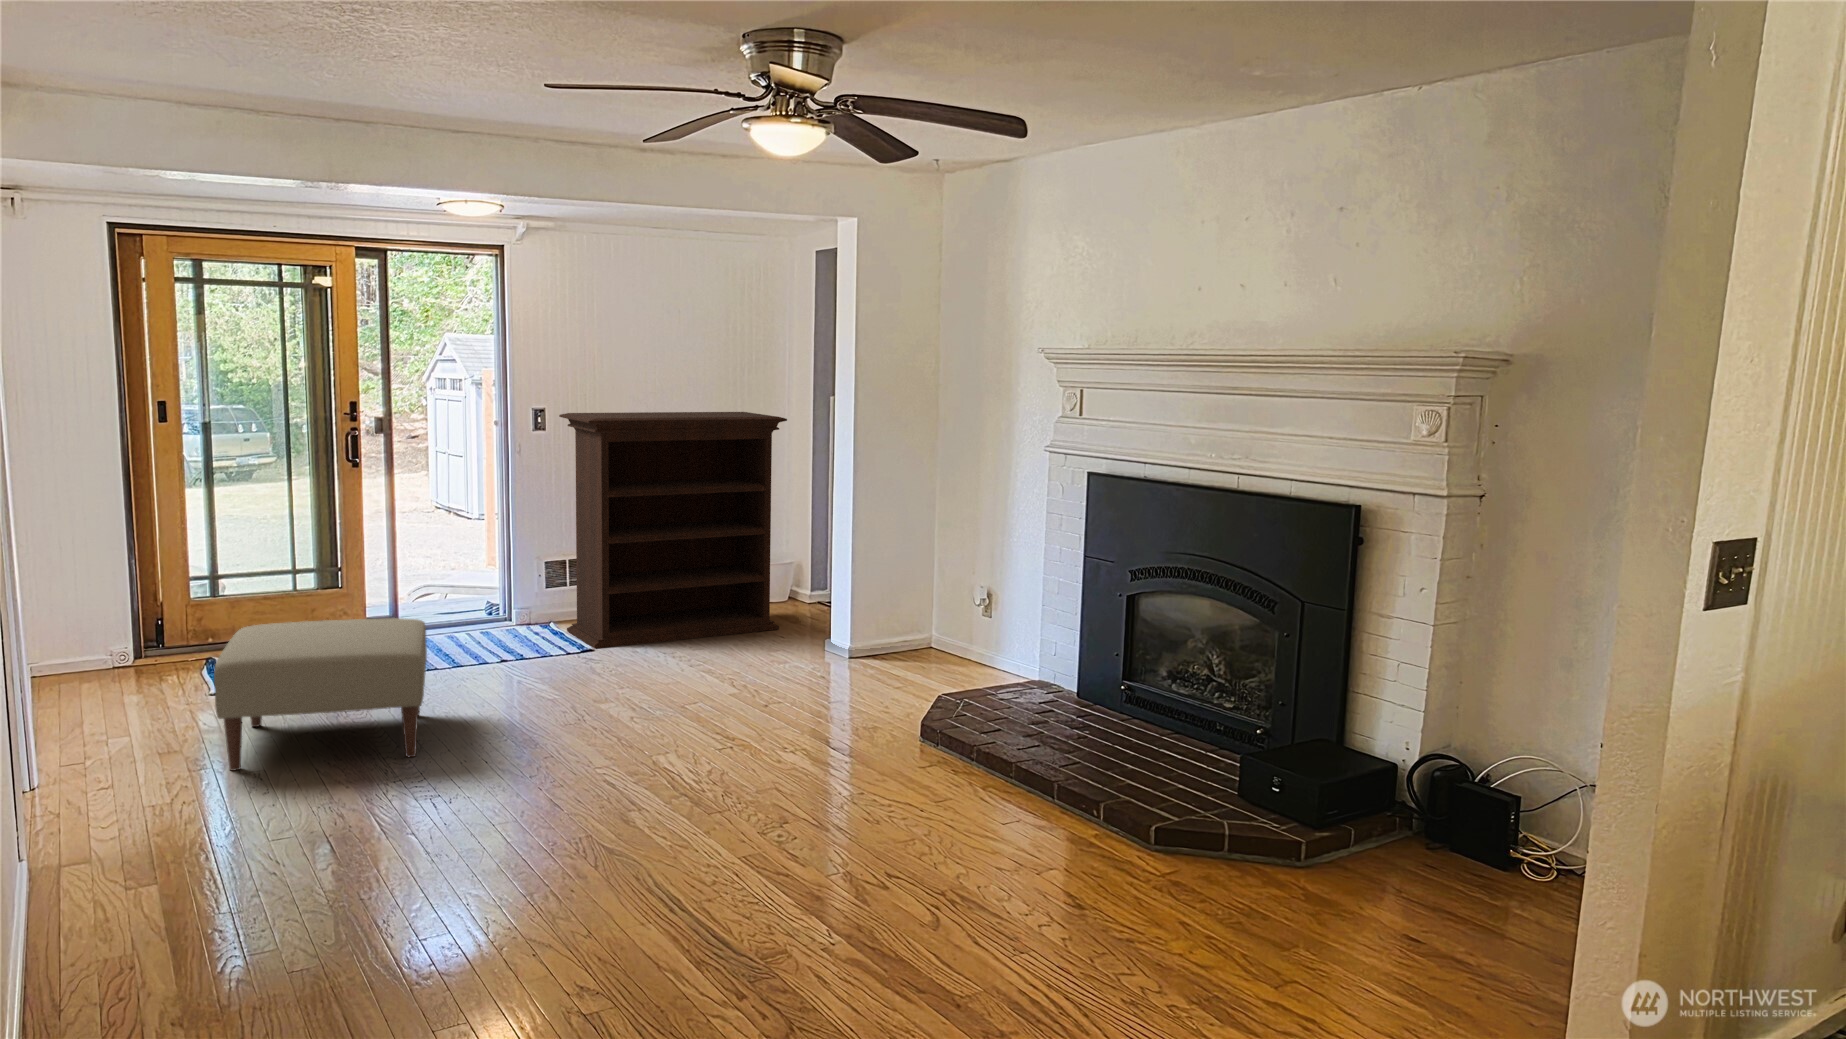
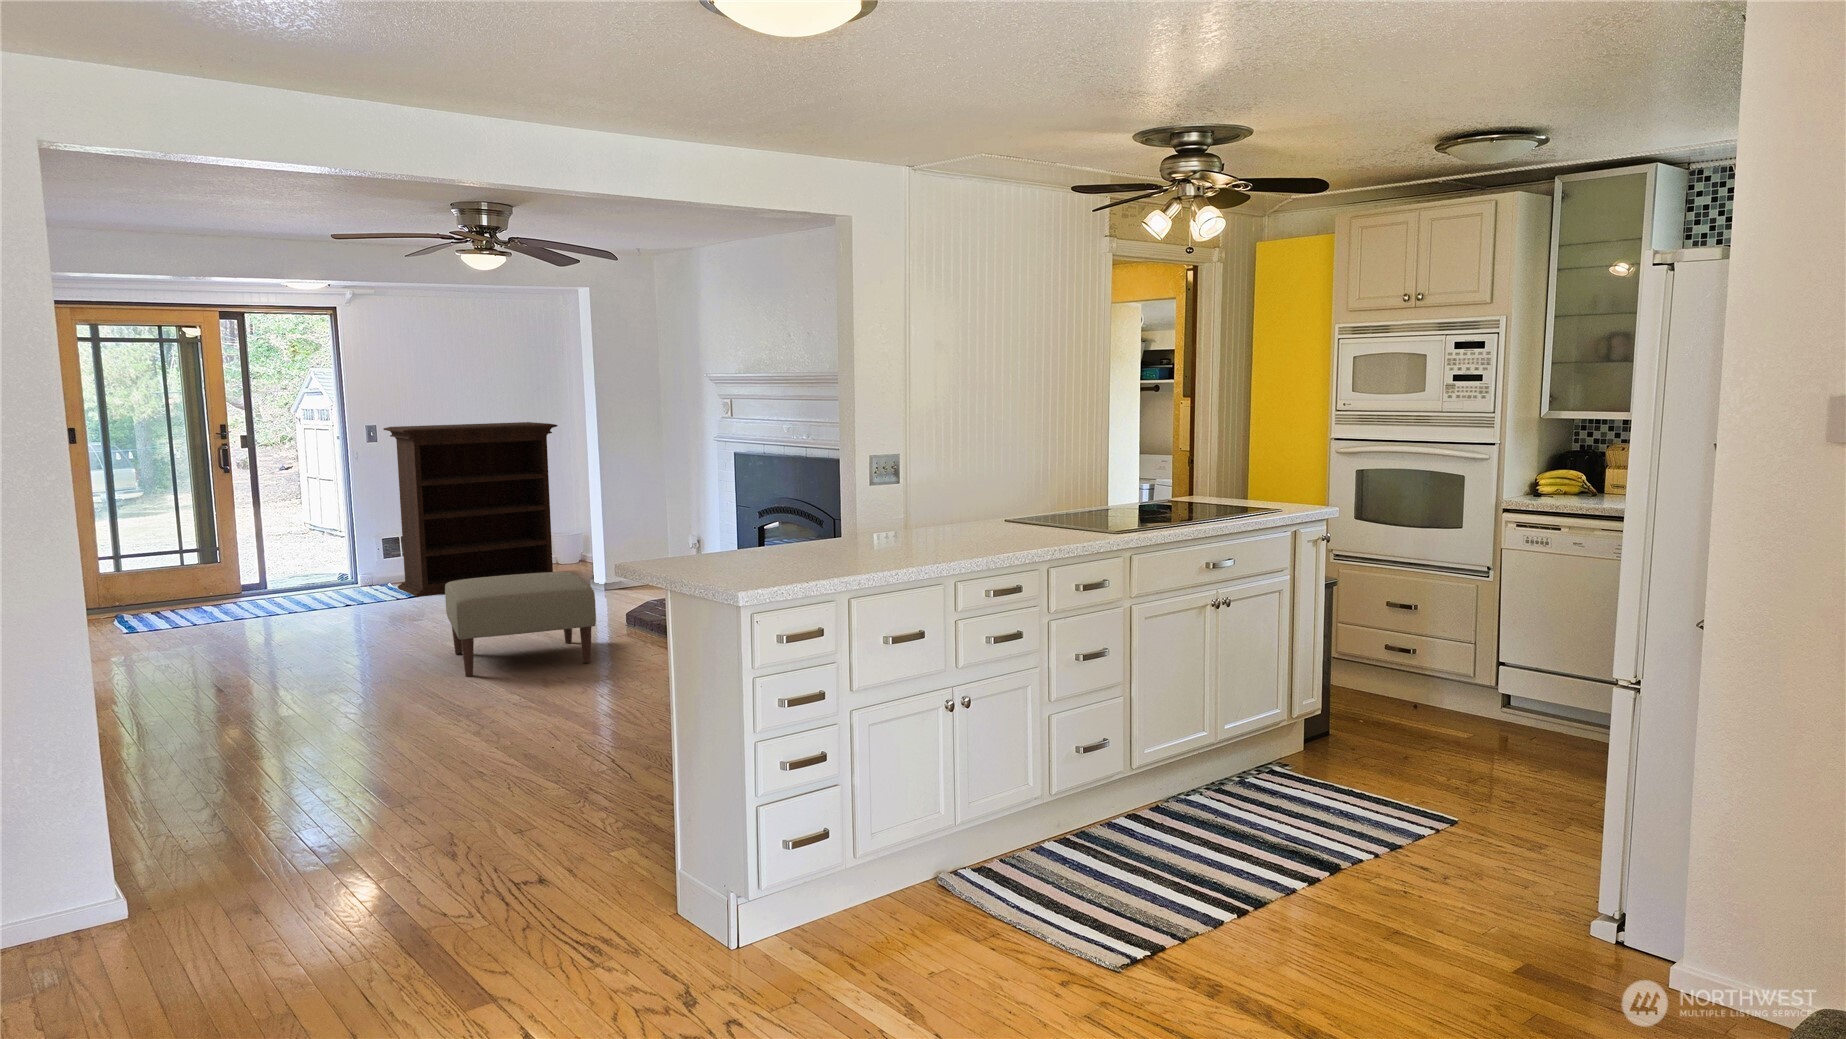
ottoman: present [214,618,427,770] -> present [445,572,596,677]

